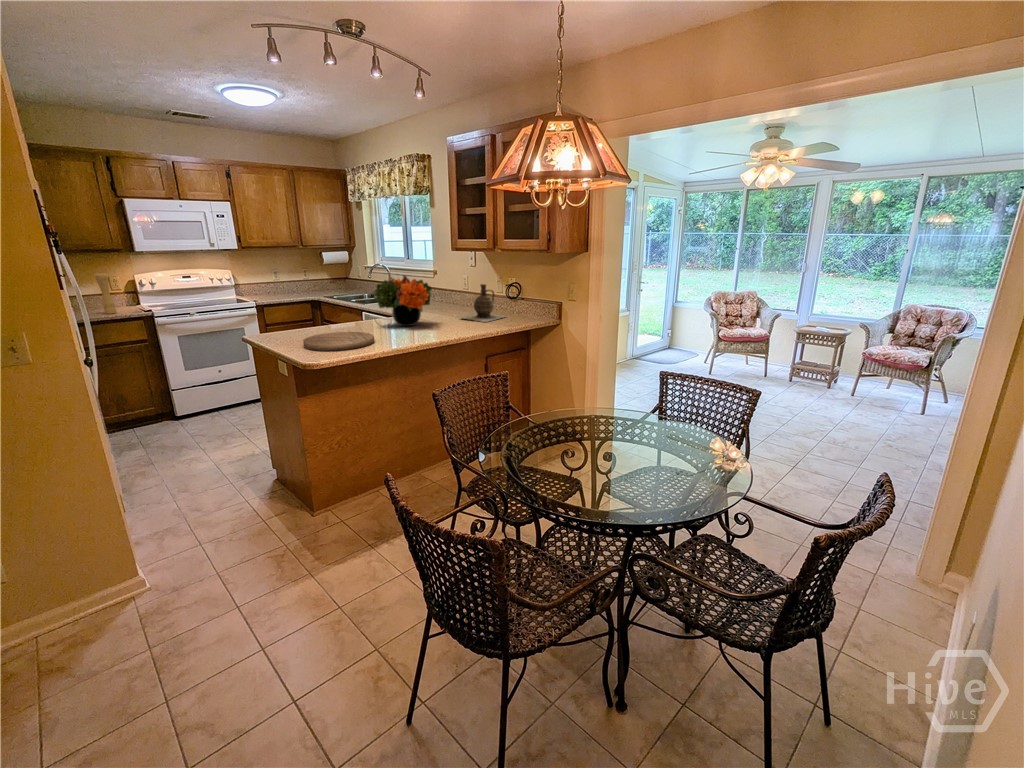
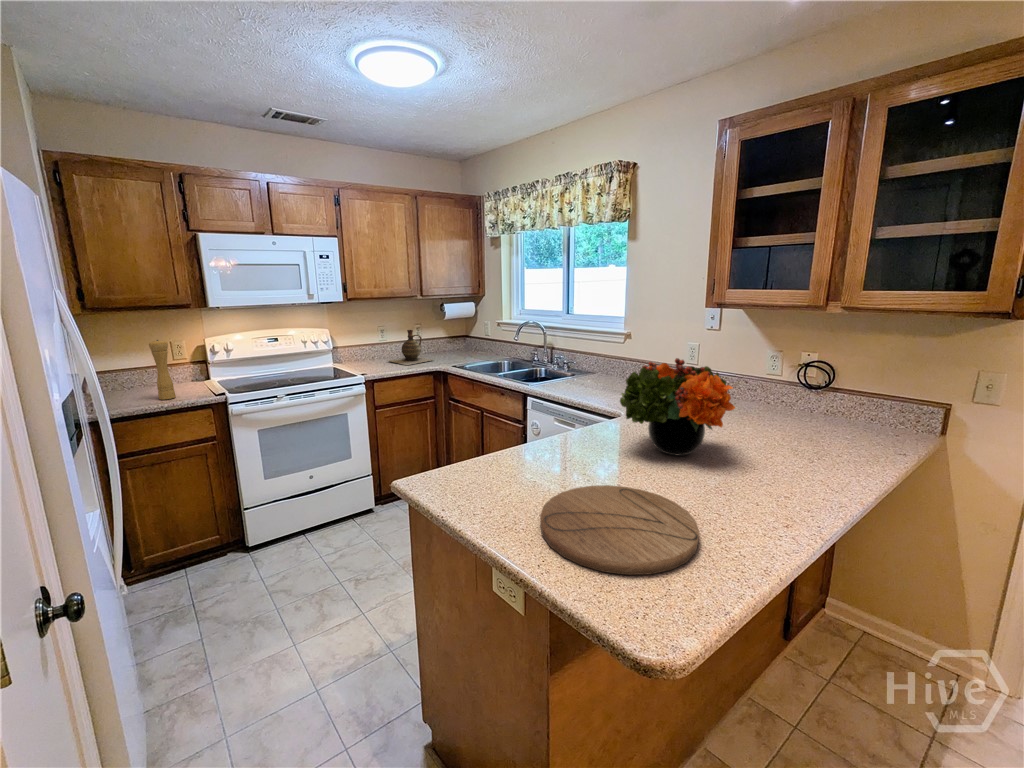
ceramic jug: present [460,284,505,322] -> present [388,330,432,365]

